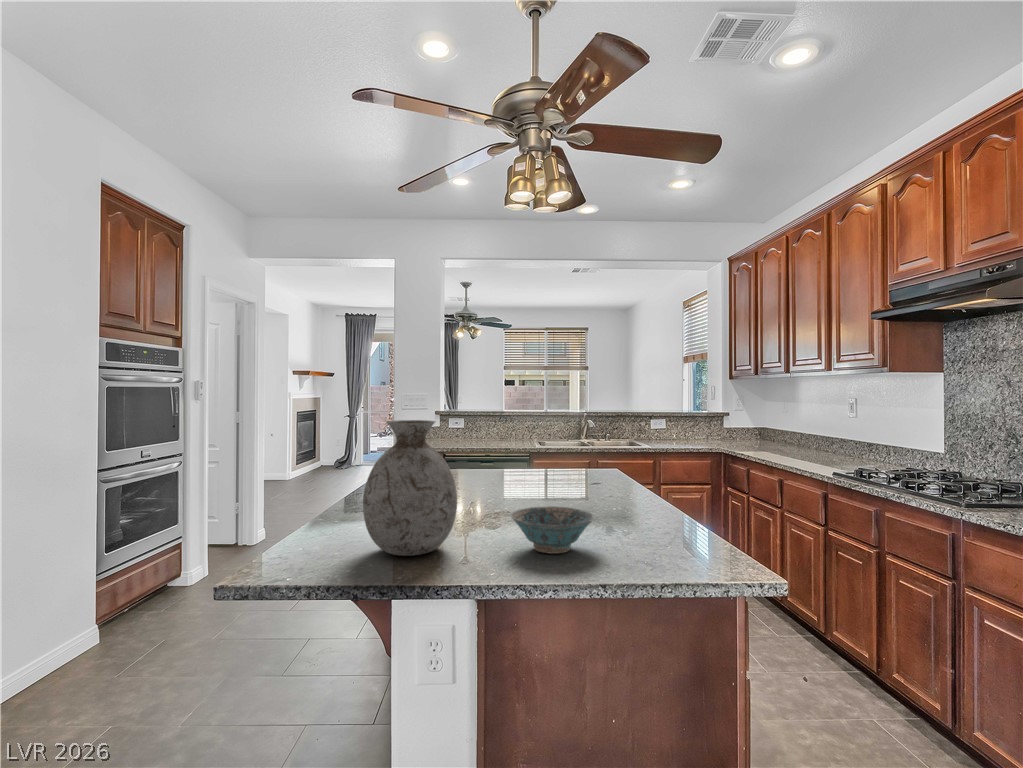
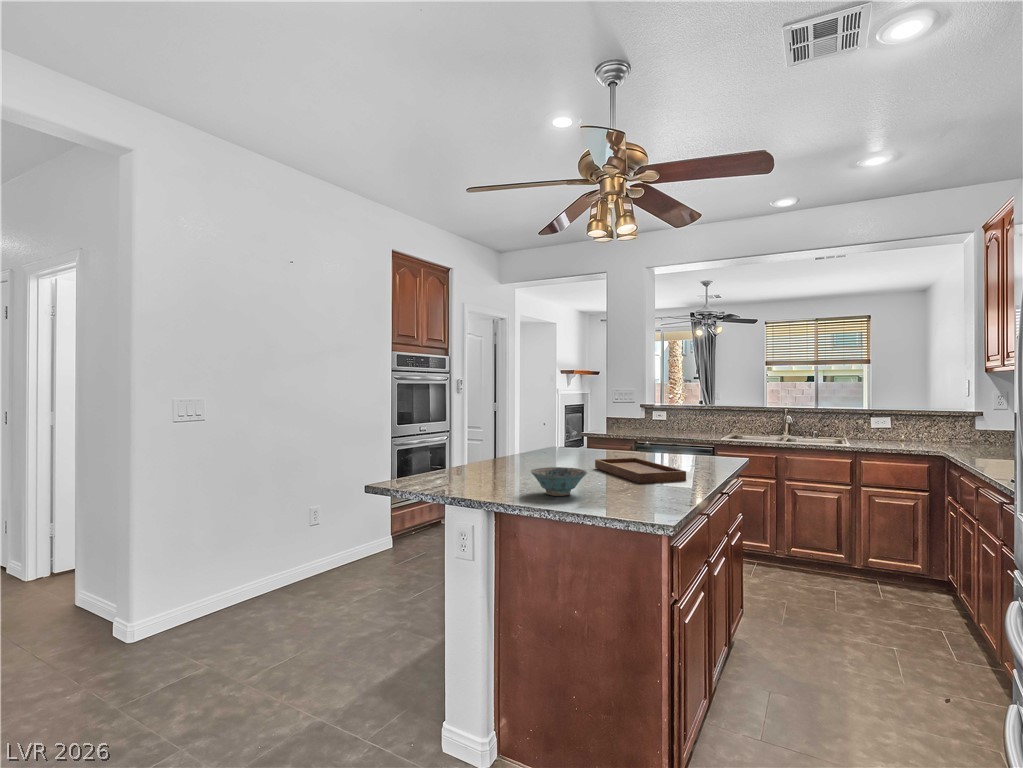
vase: present [363,420,457,556] -> none [452,406,508,487]
tray: none [505,459,638,515] -> present [595,442,686,483]

